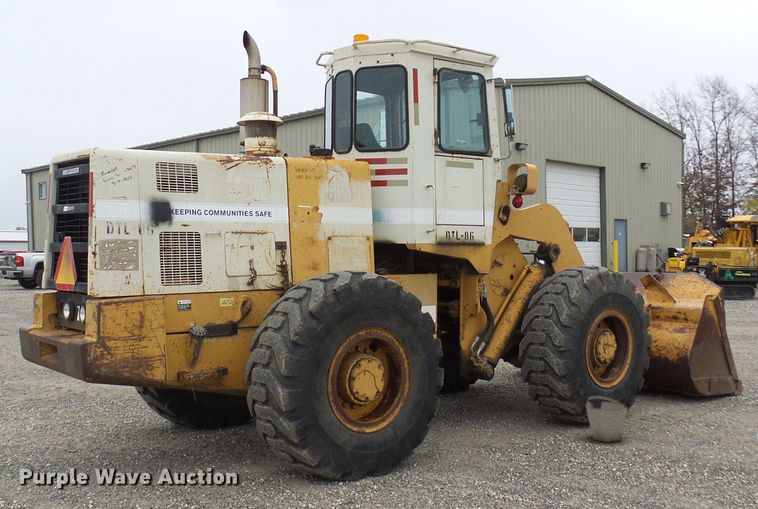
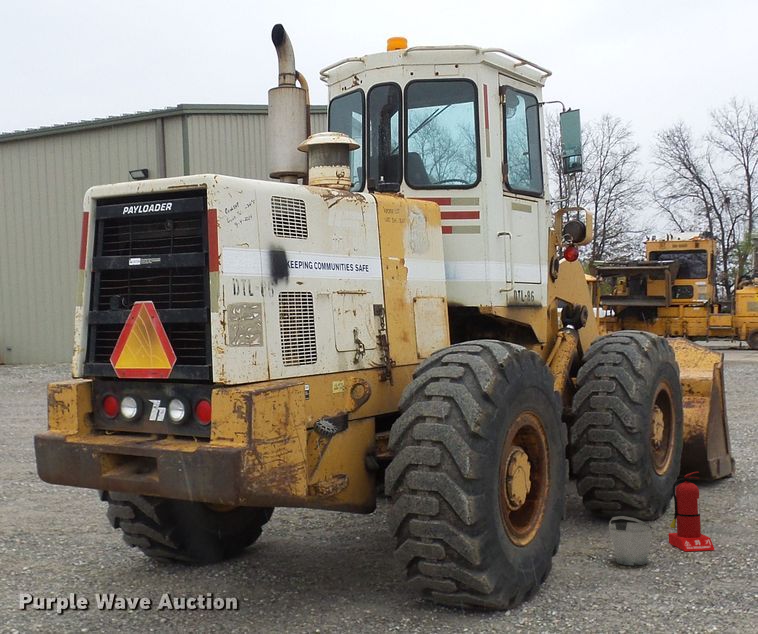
fire extinguisher: none [635,356,680,429] -> present [669,472,715,551]

